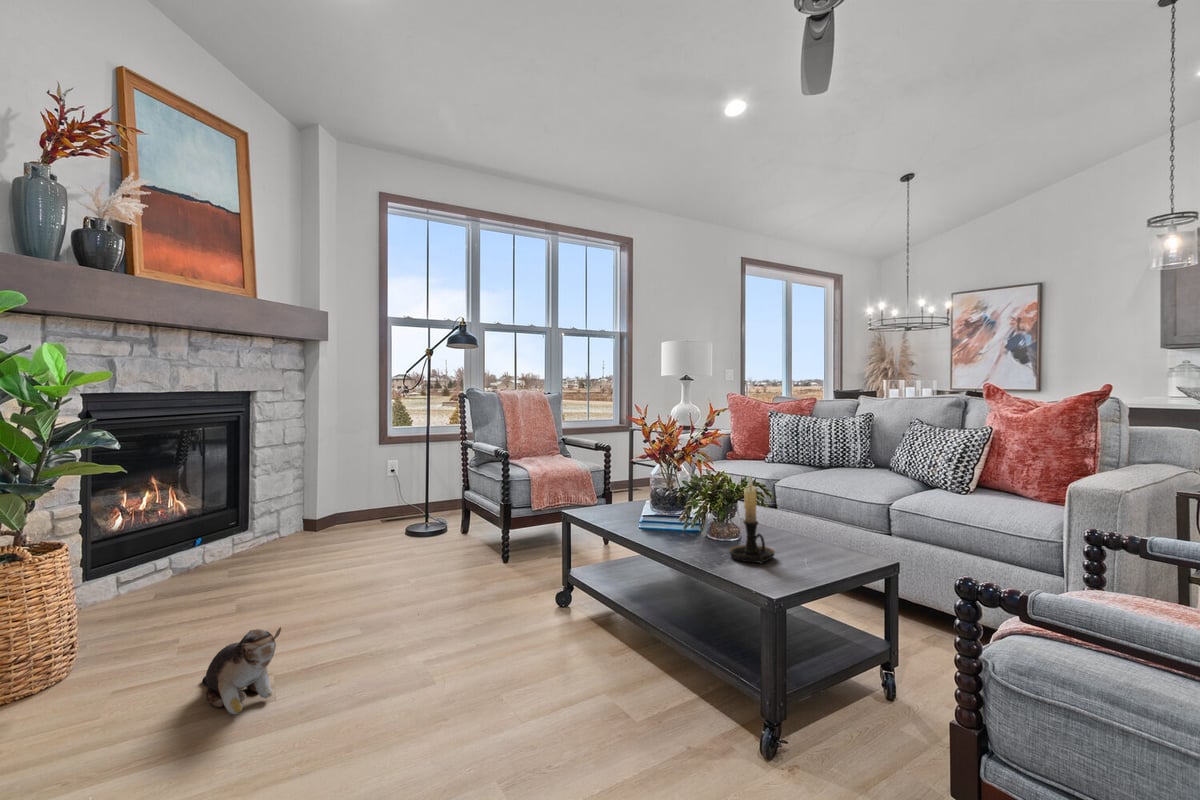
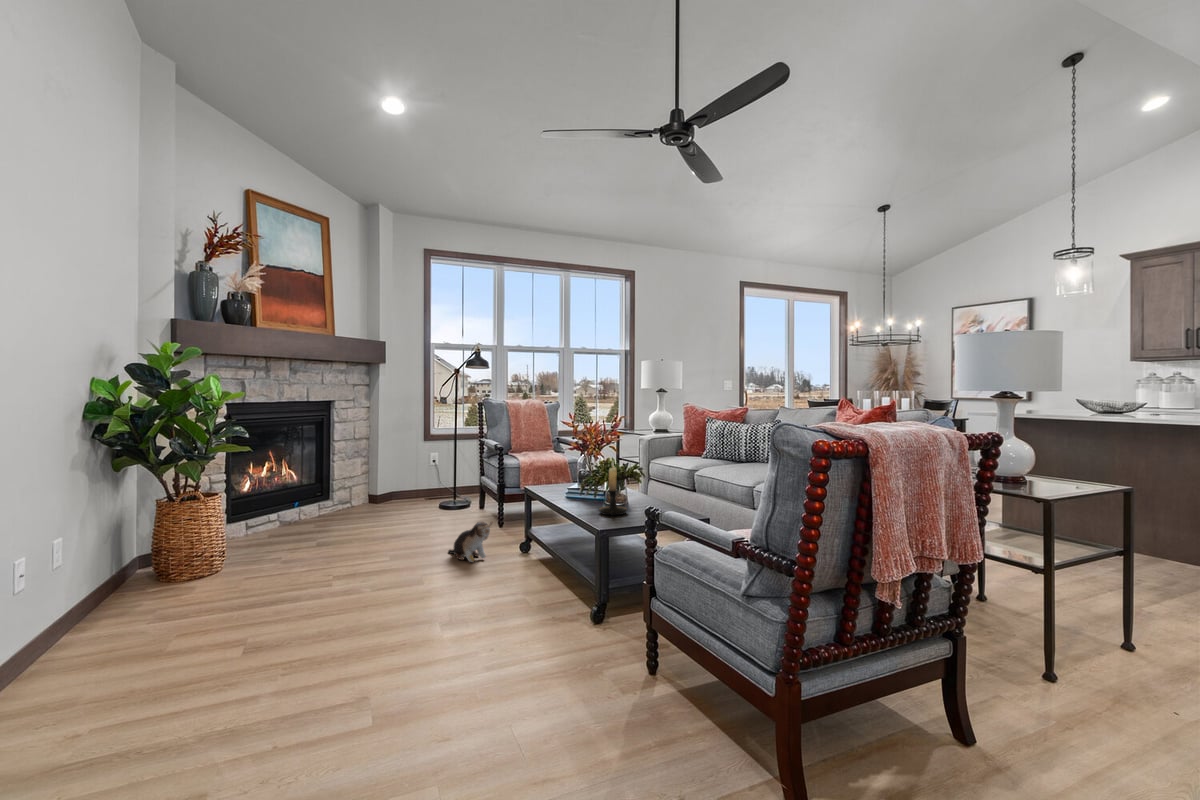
plush toy: present [202,627,281,714] -> present [448,522,493,562]

